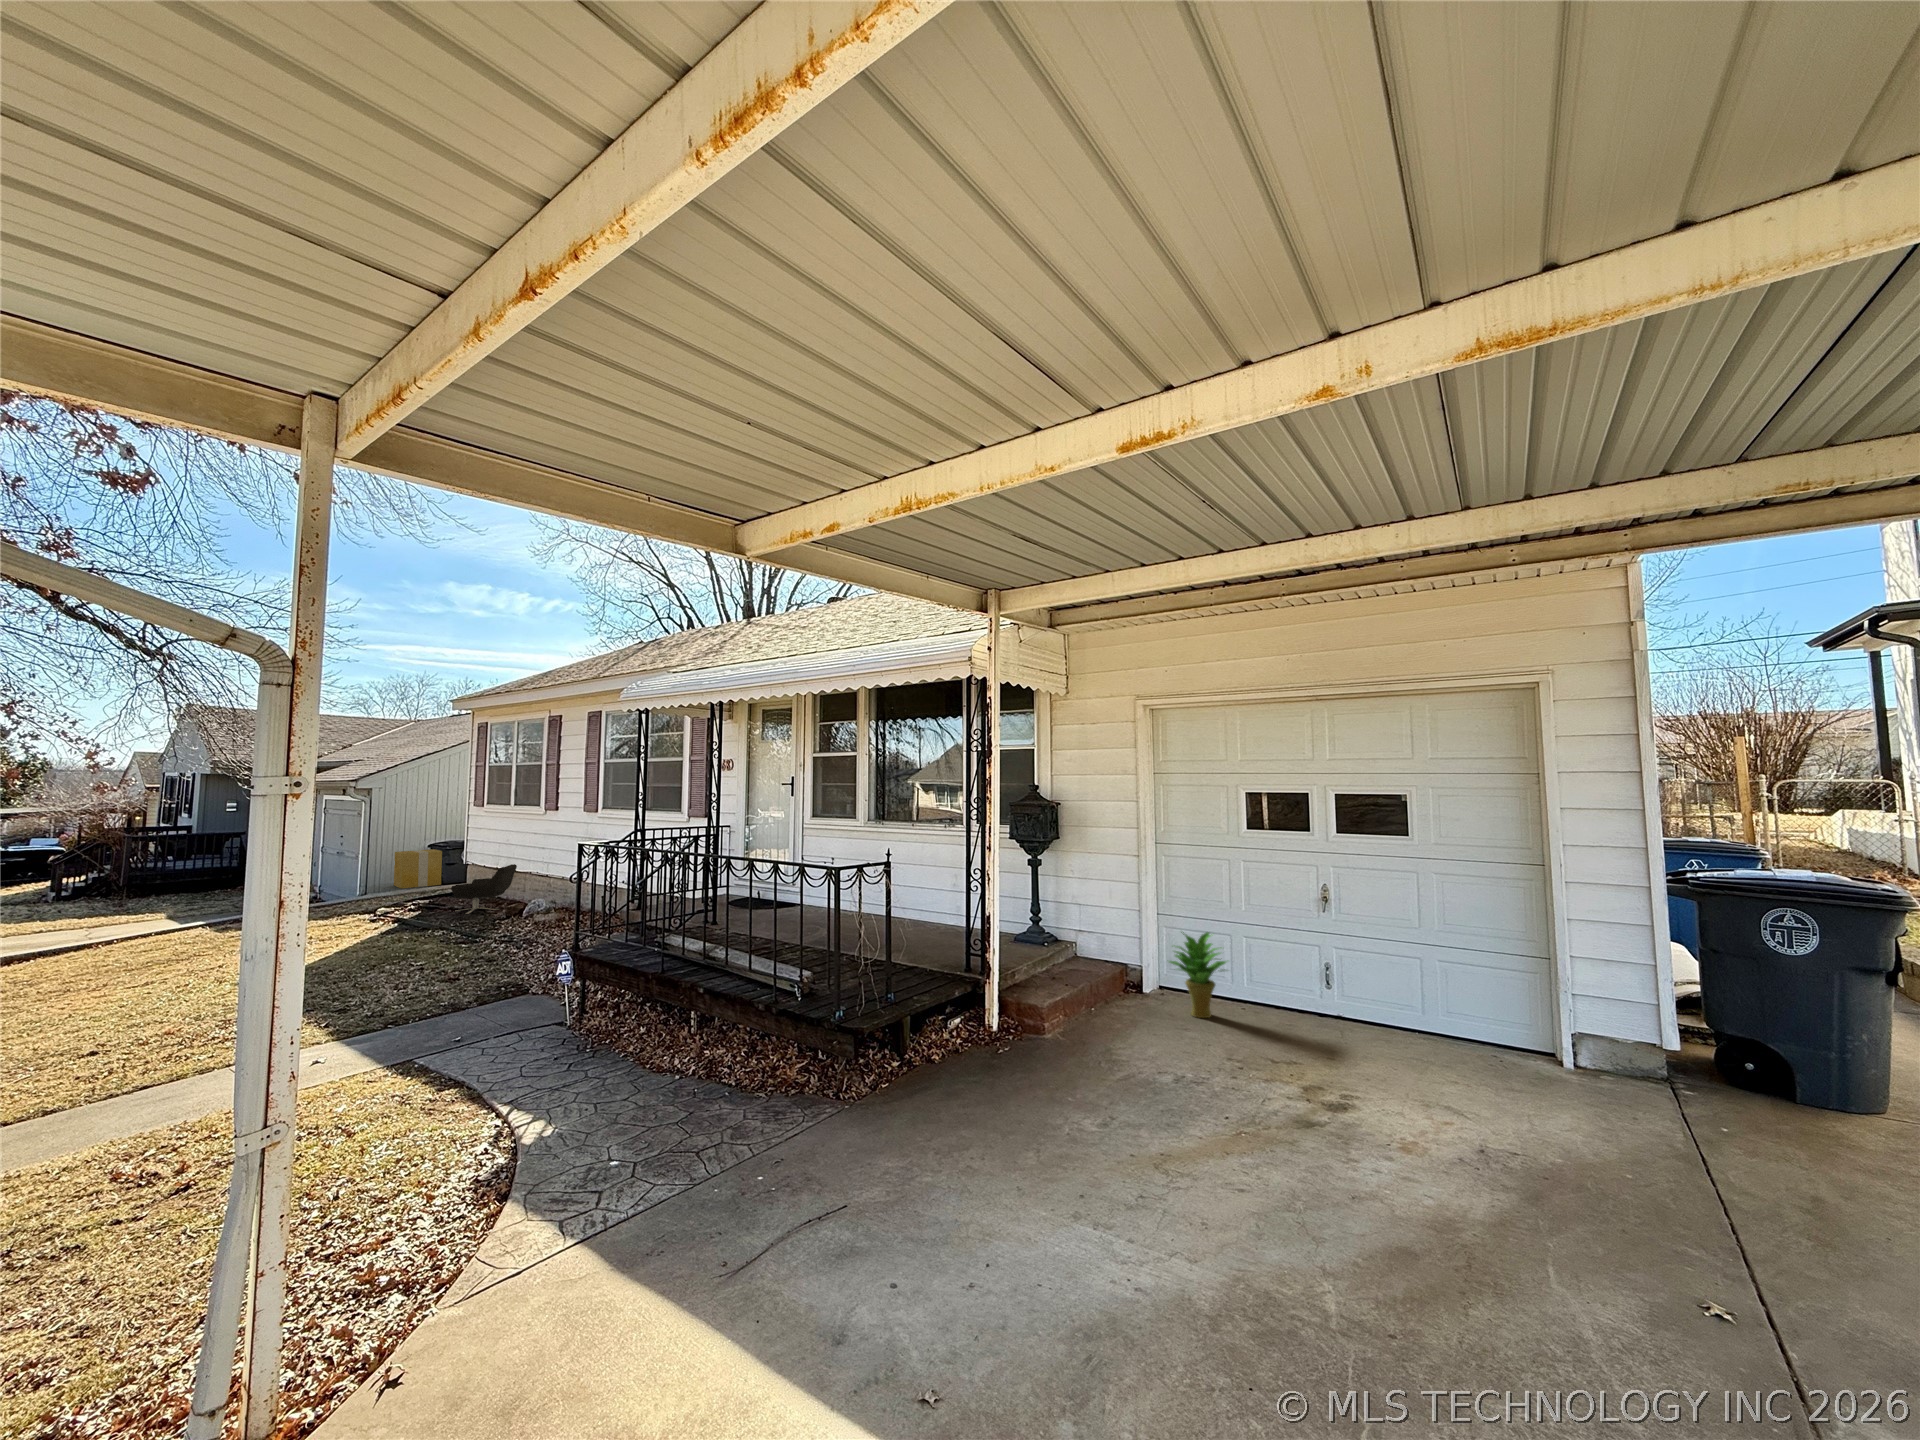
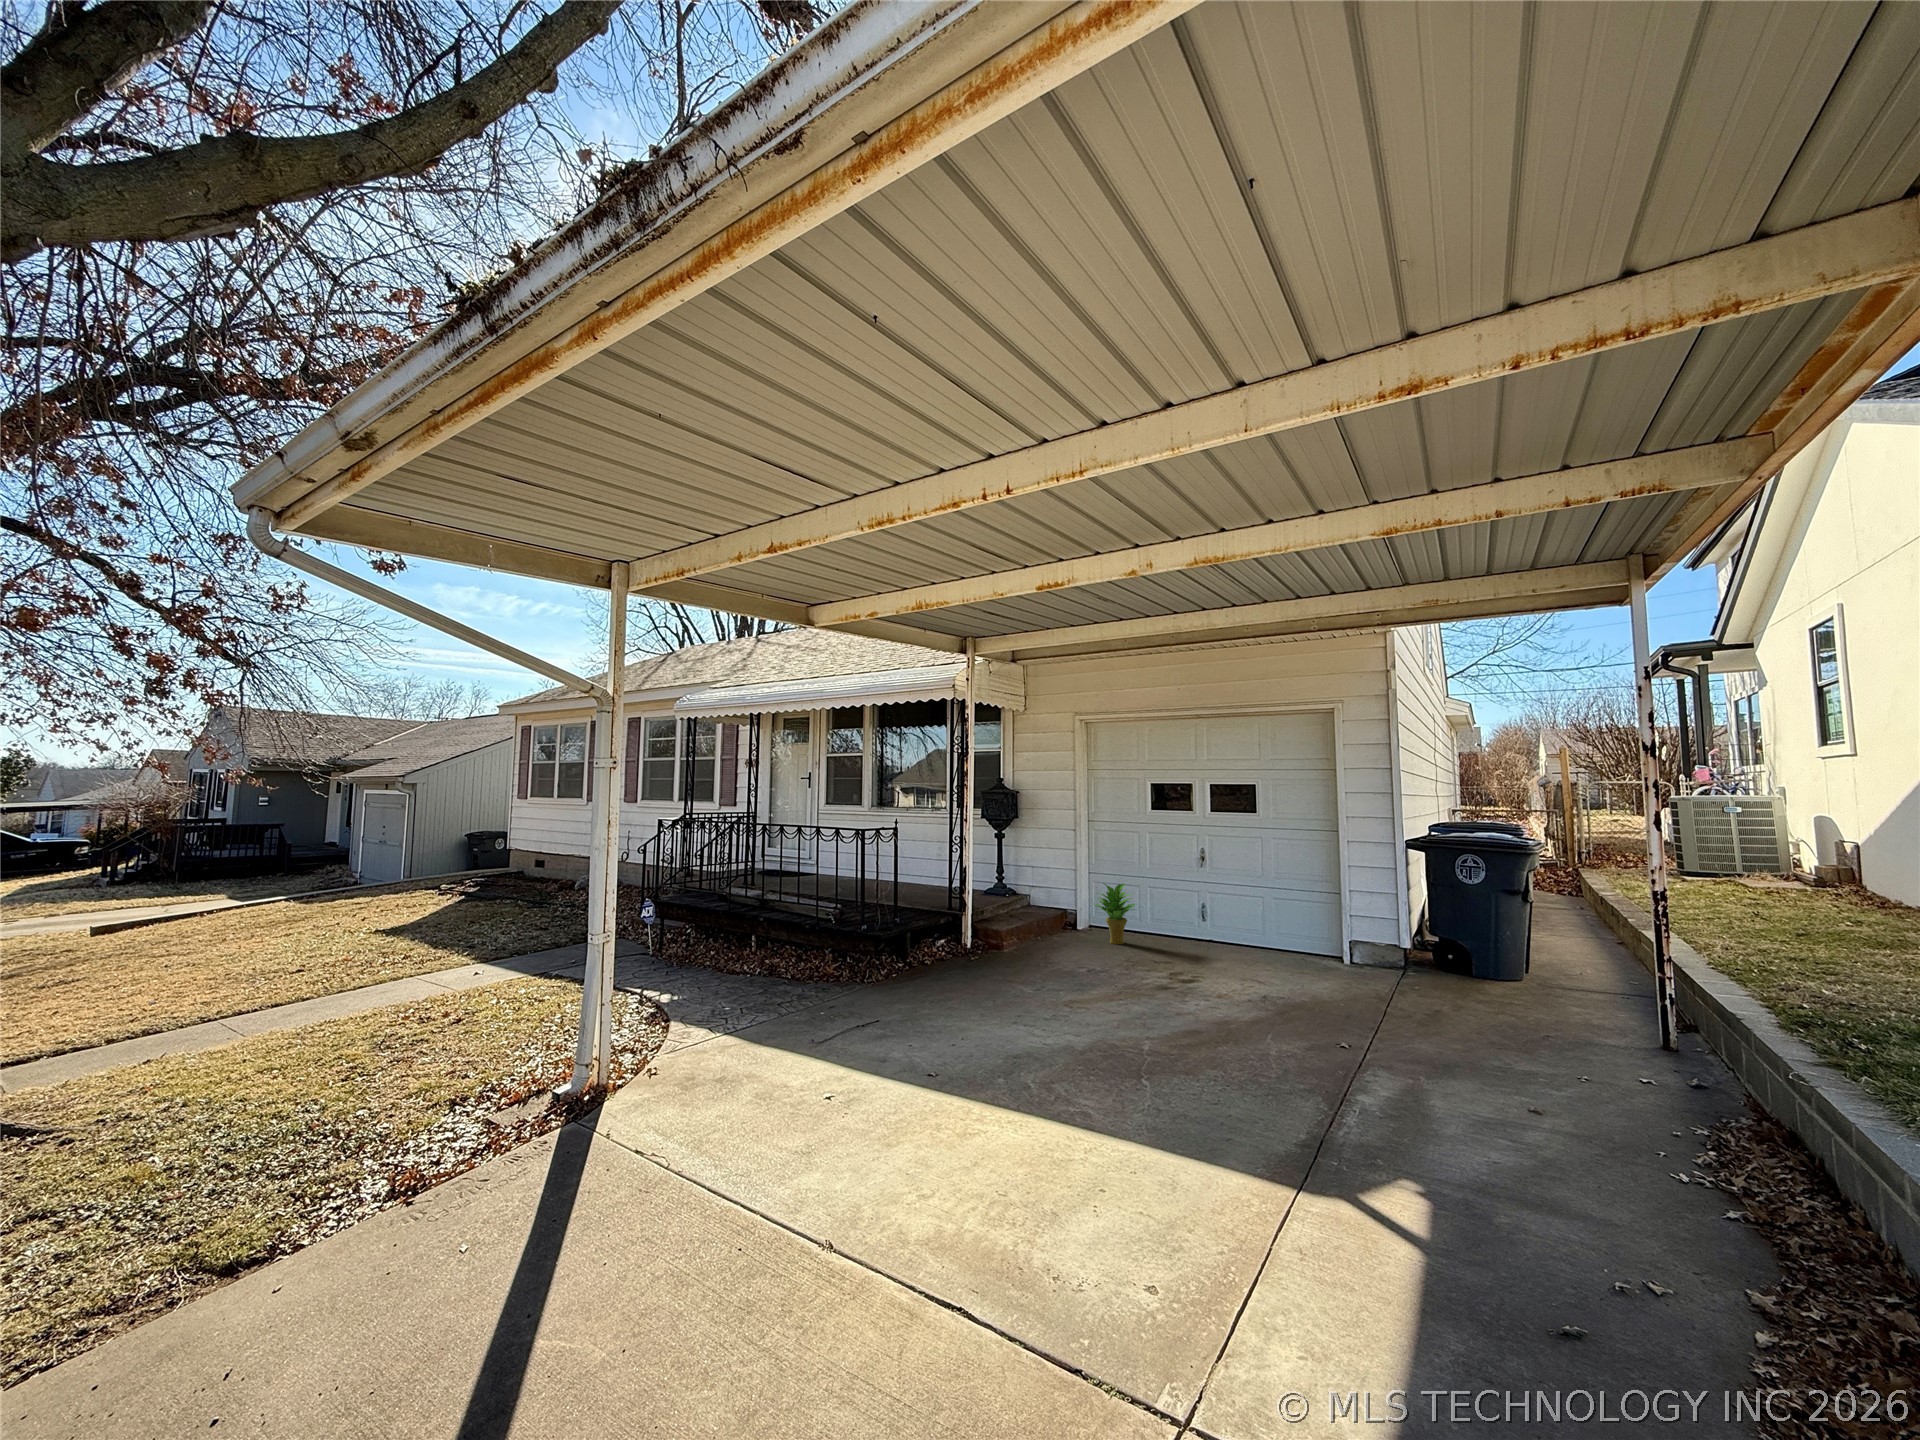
cardboard box: present [394,849,442,888] -> none [438,838,482,871]
lounge chair: present [451,864,517,914] -> none [506,847,561,888]

